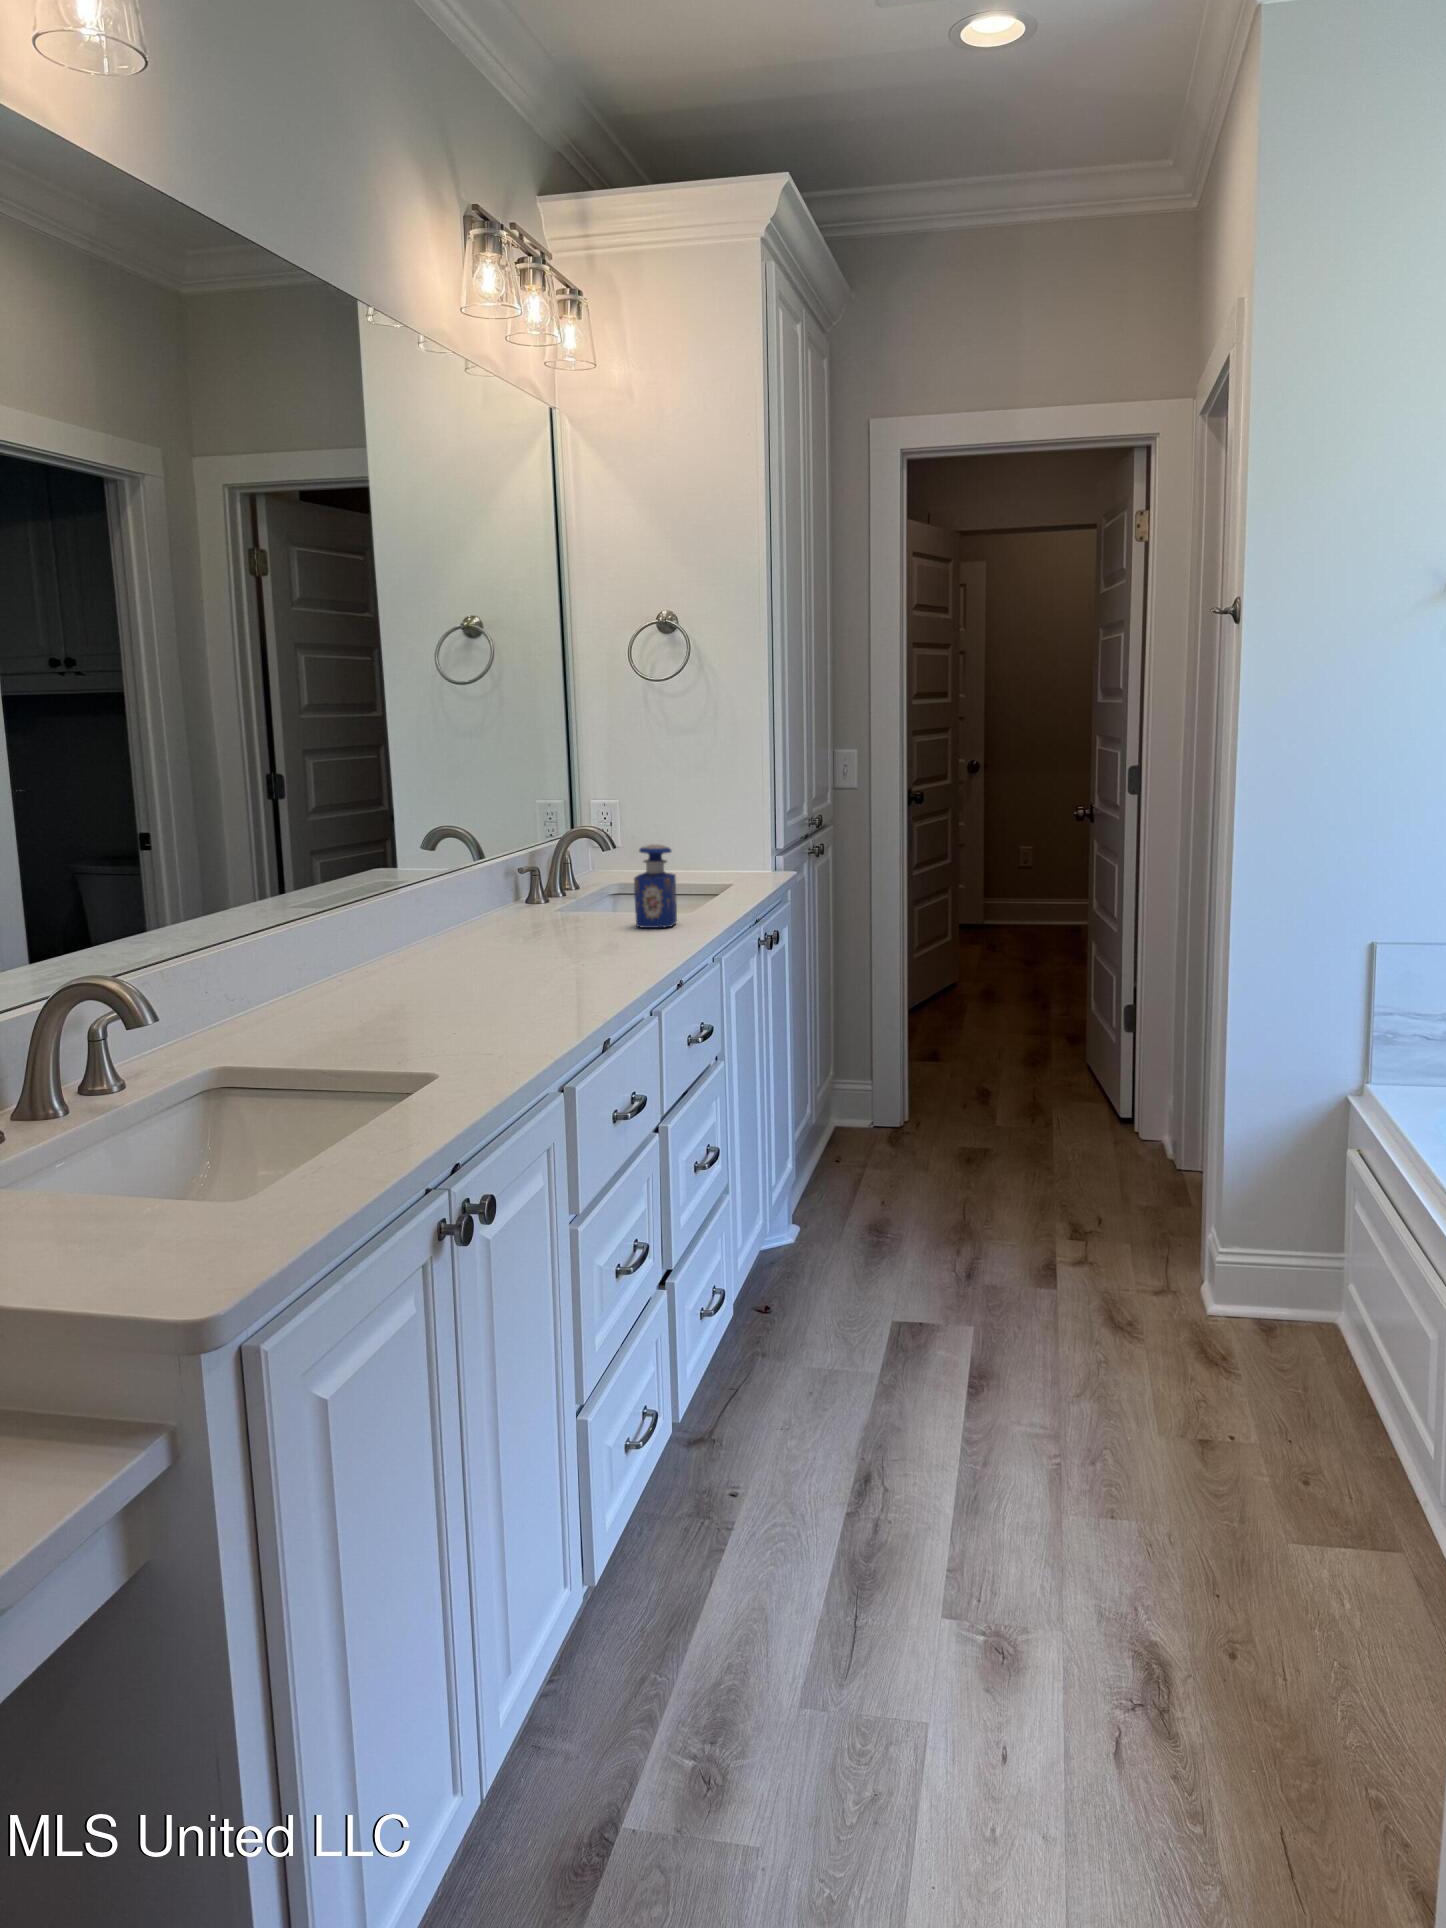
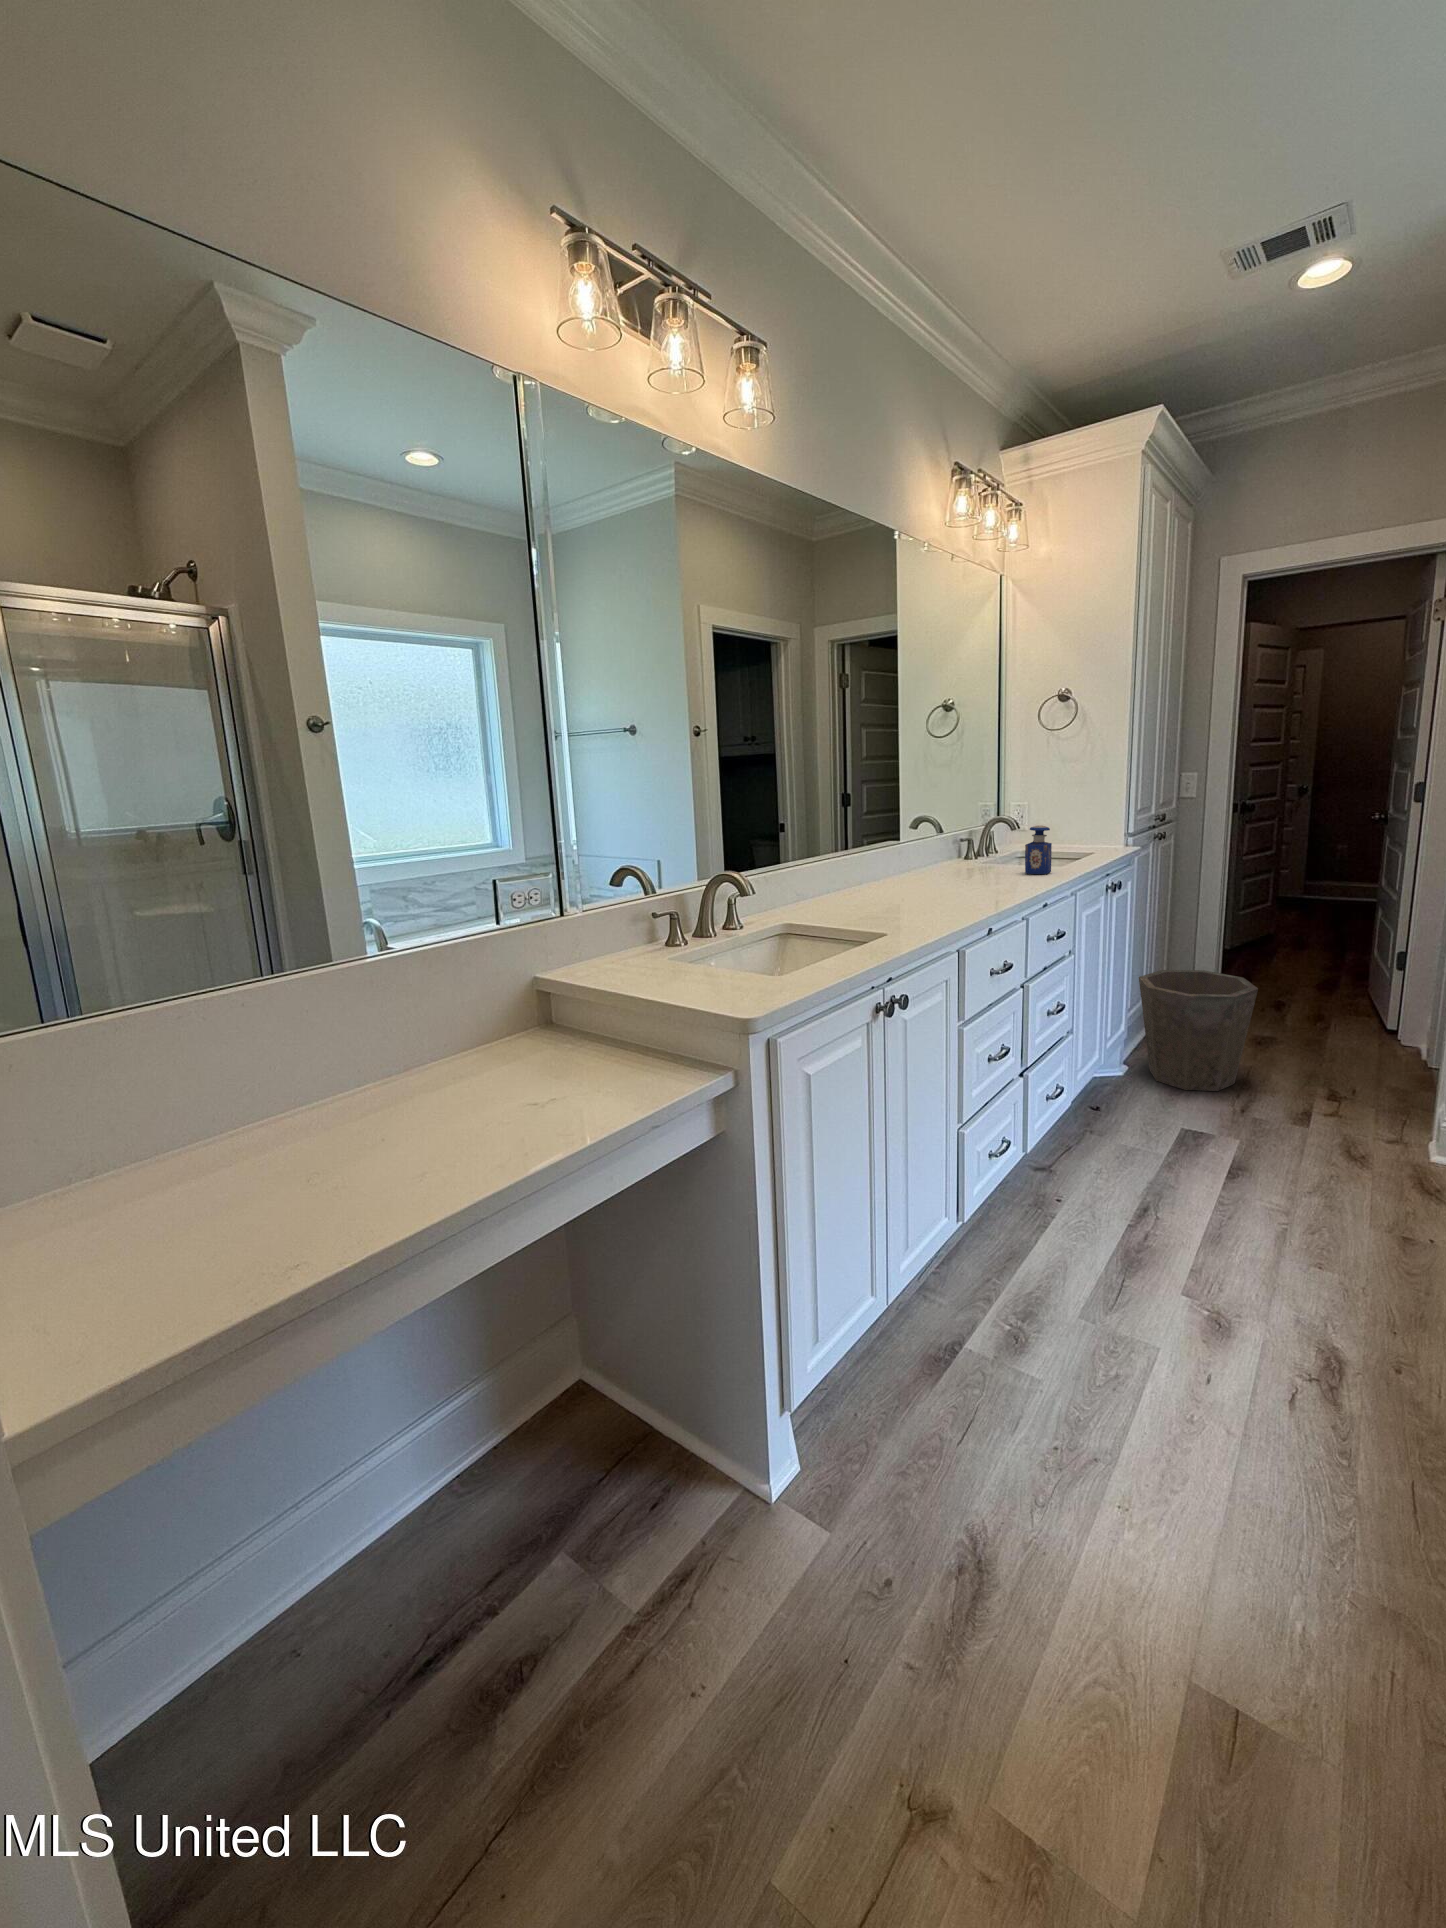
waste bin: none [806,1059,973,1254] -> present [1139,970,1258,1091]

